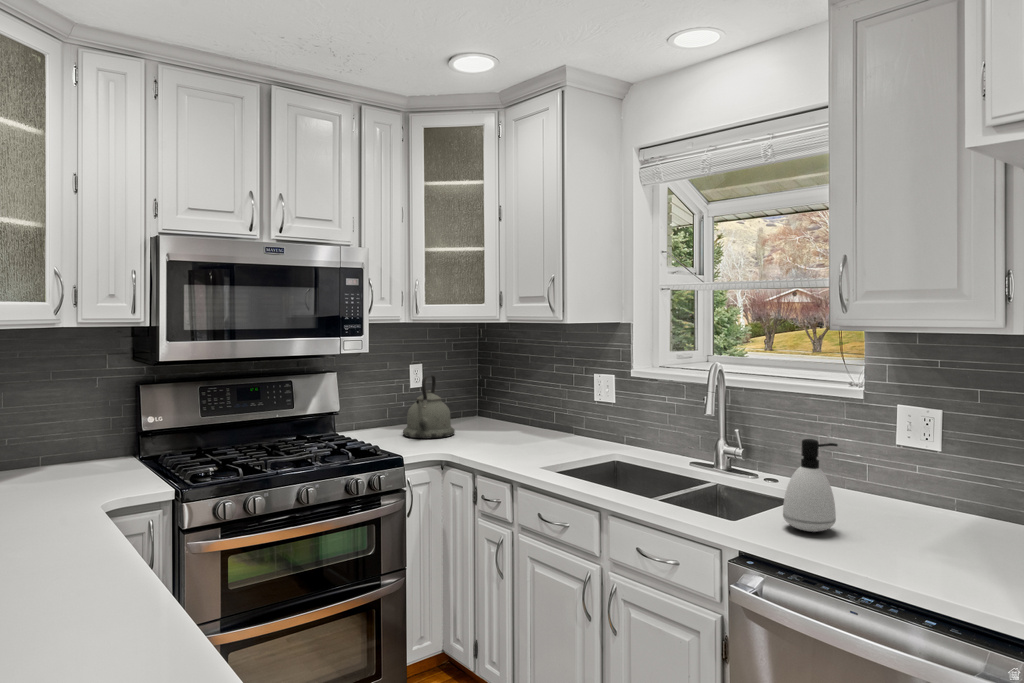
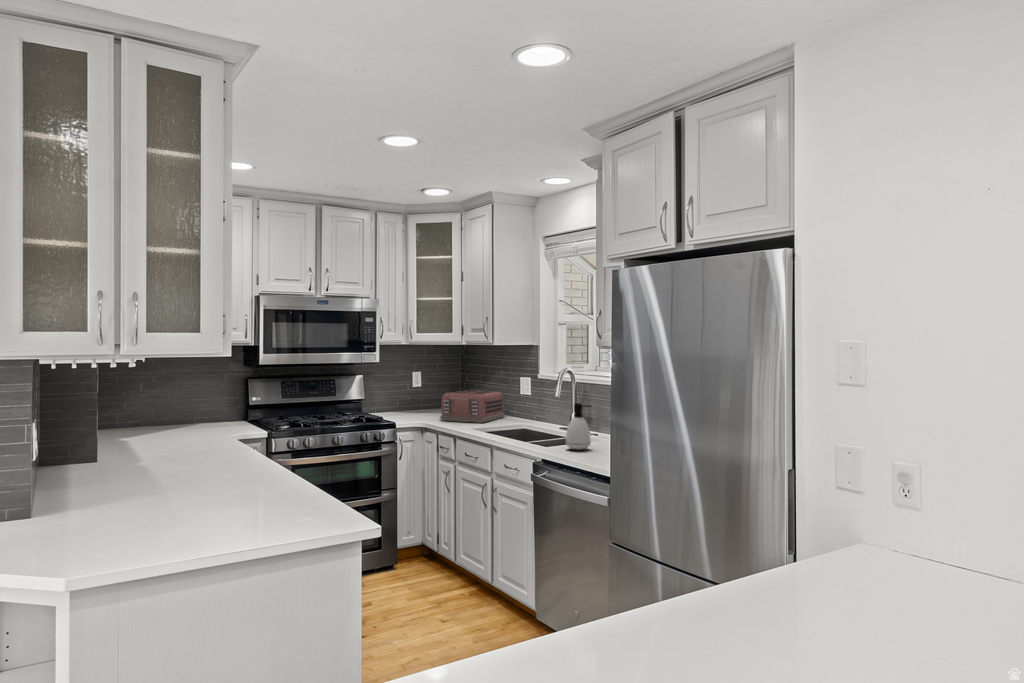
kettle: present [403,375,455,438] -> none [404,377,437,416]
toaster: none [473,396,570,454] -> present [441,390,505,423]

